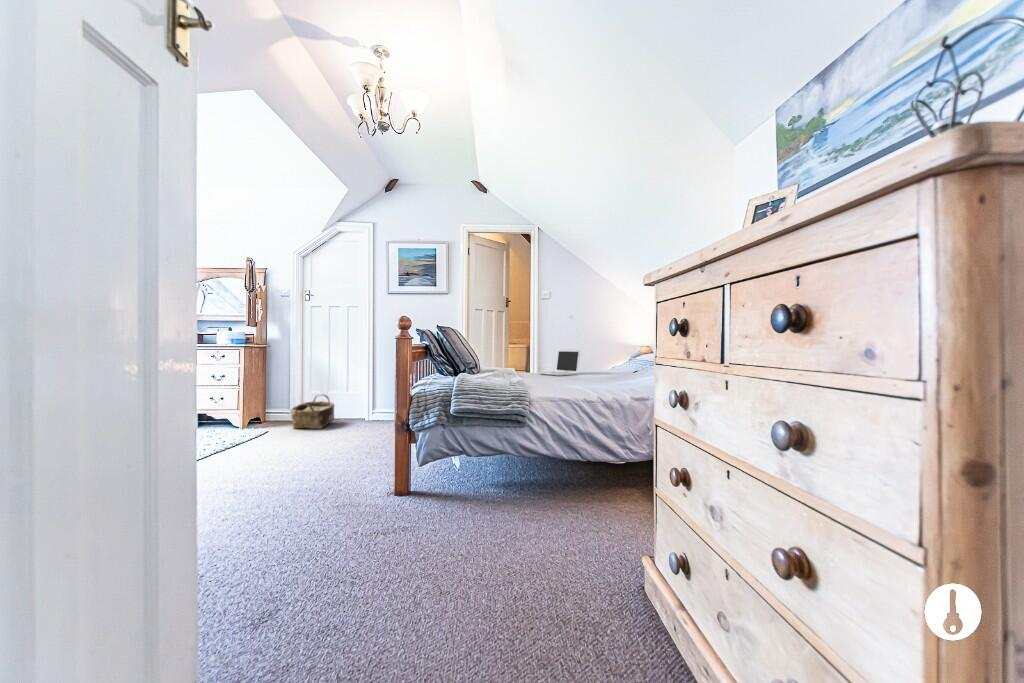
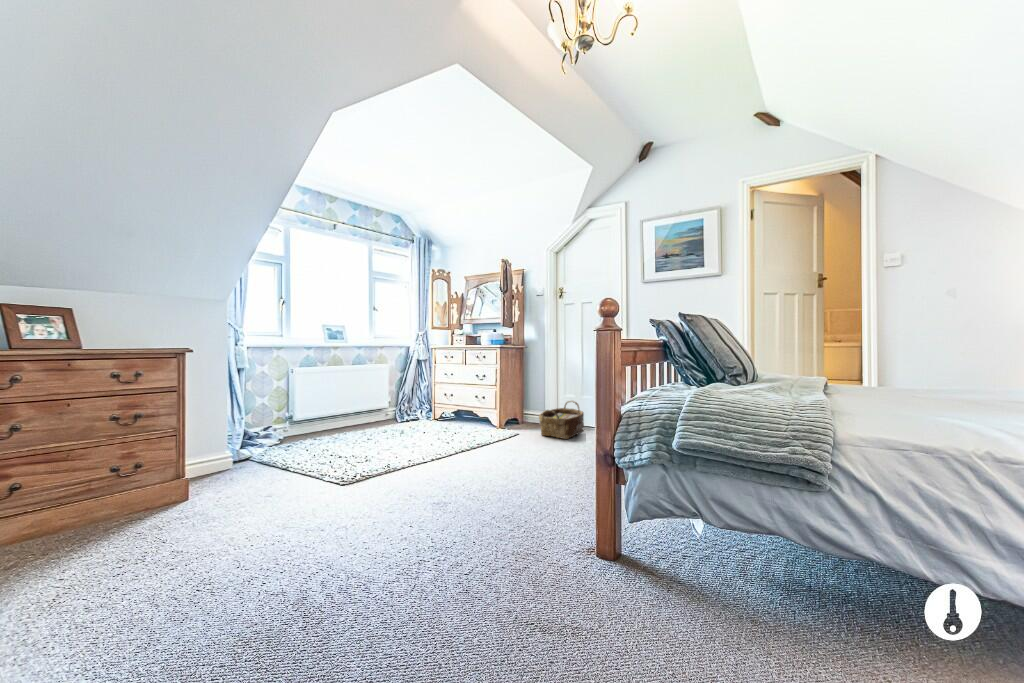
laptop: present [538,349,580,376] -> none [876,350,982,398]

